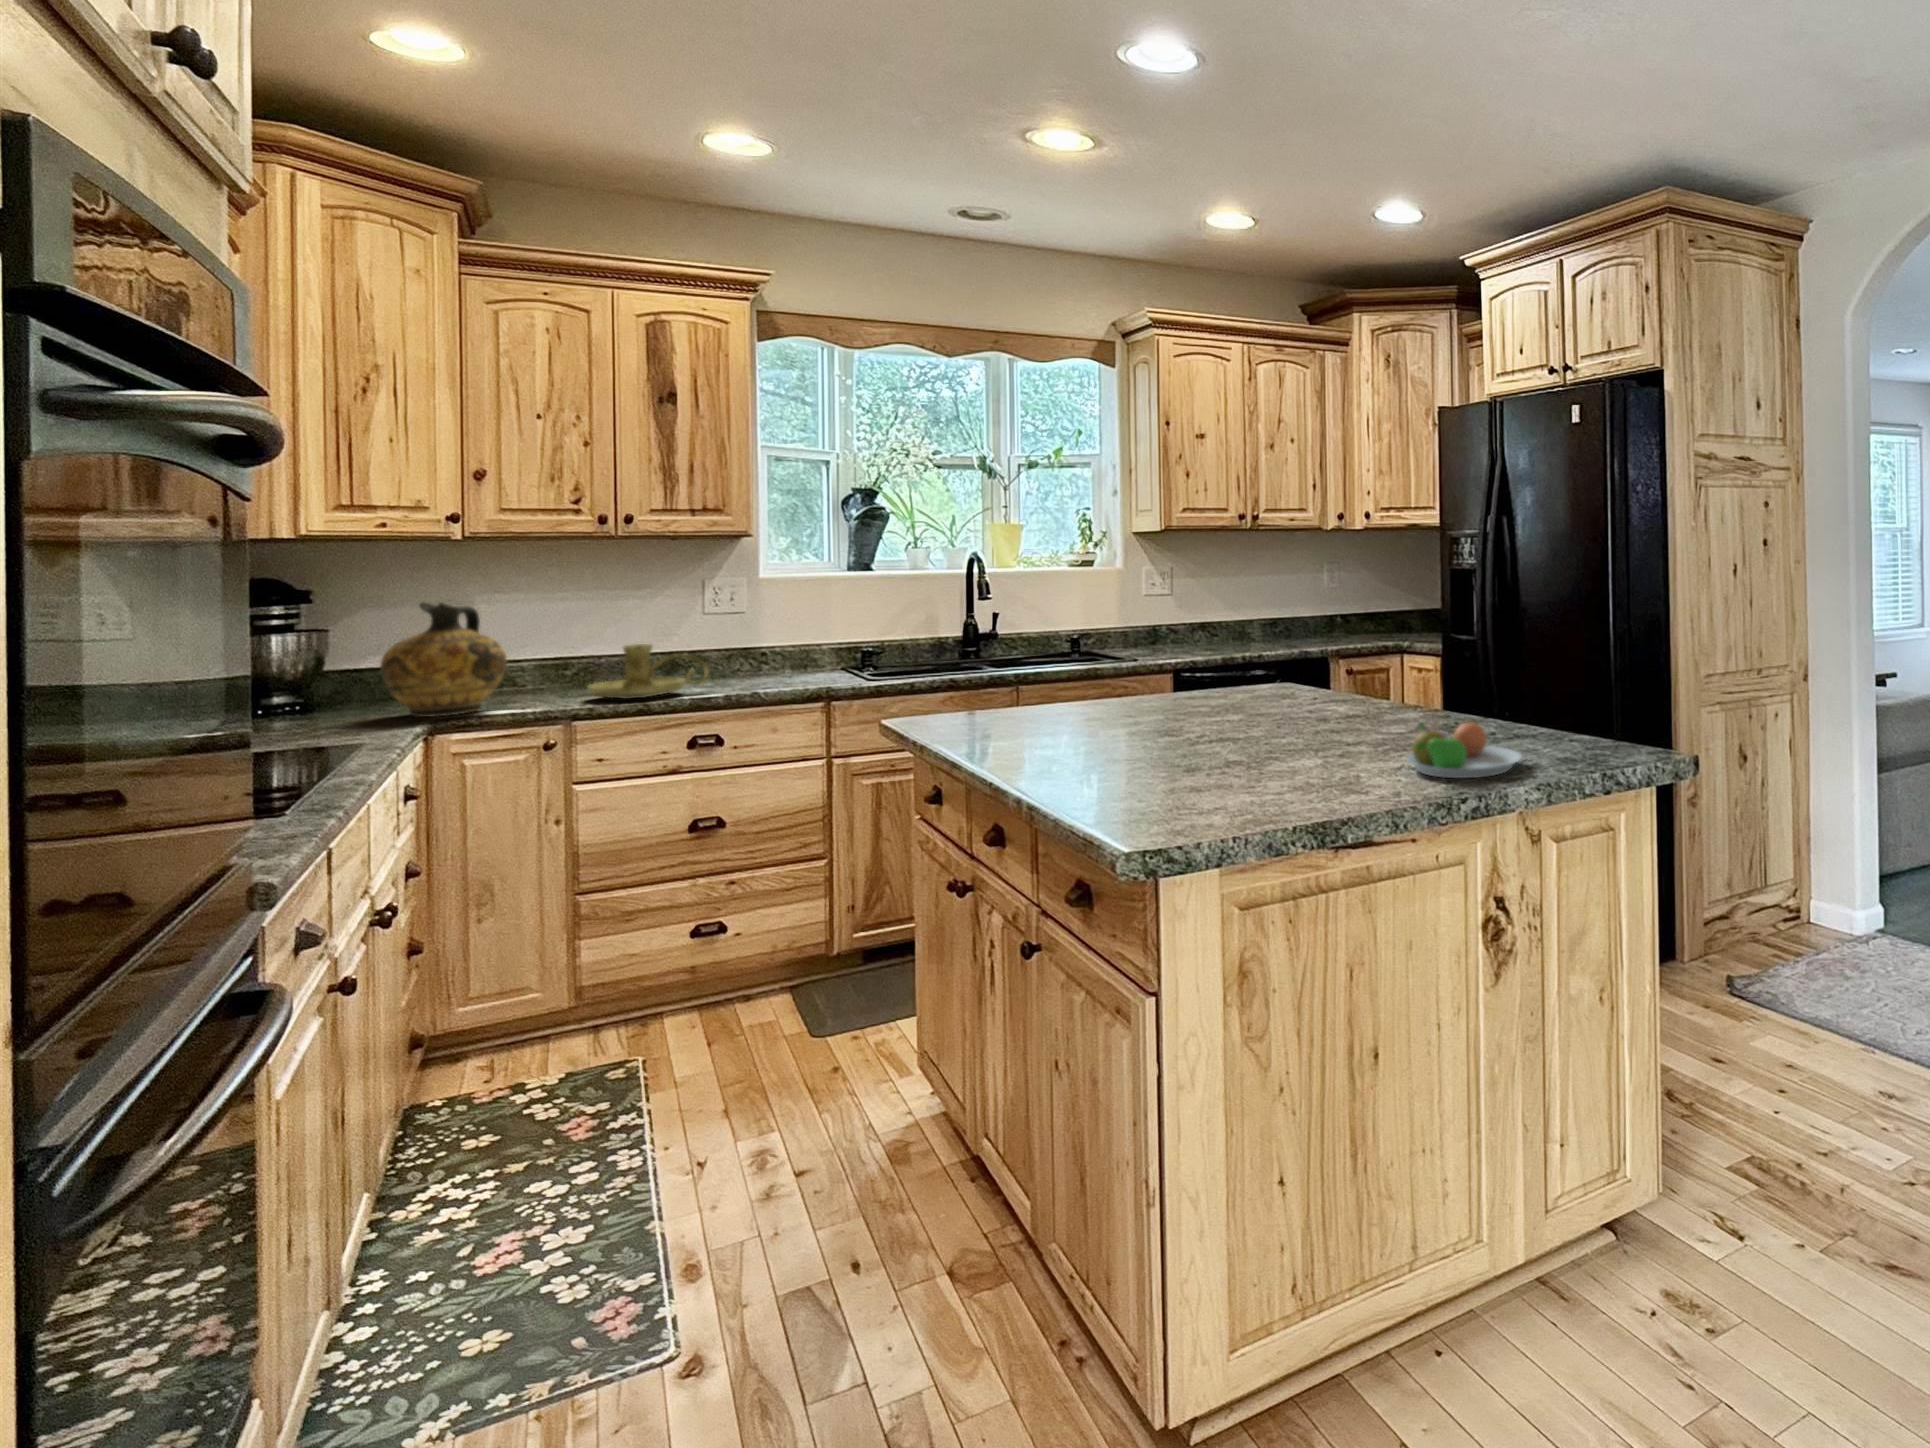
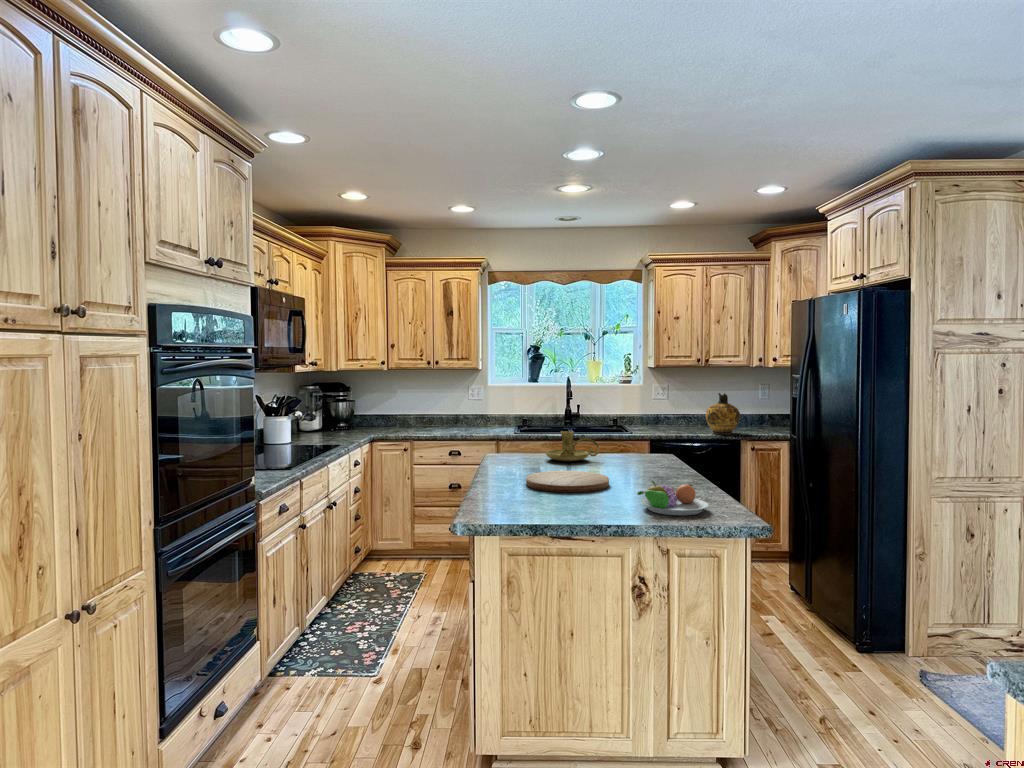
ceramic jug: present [380,602,507,717] -> present [706,393,740,434]
candle holder: present [588,644,708,699] -> present [546,431,599,461]
cutting board: none [1109,729,1286,775] -> present [526,471,609,493]

